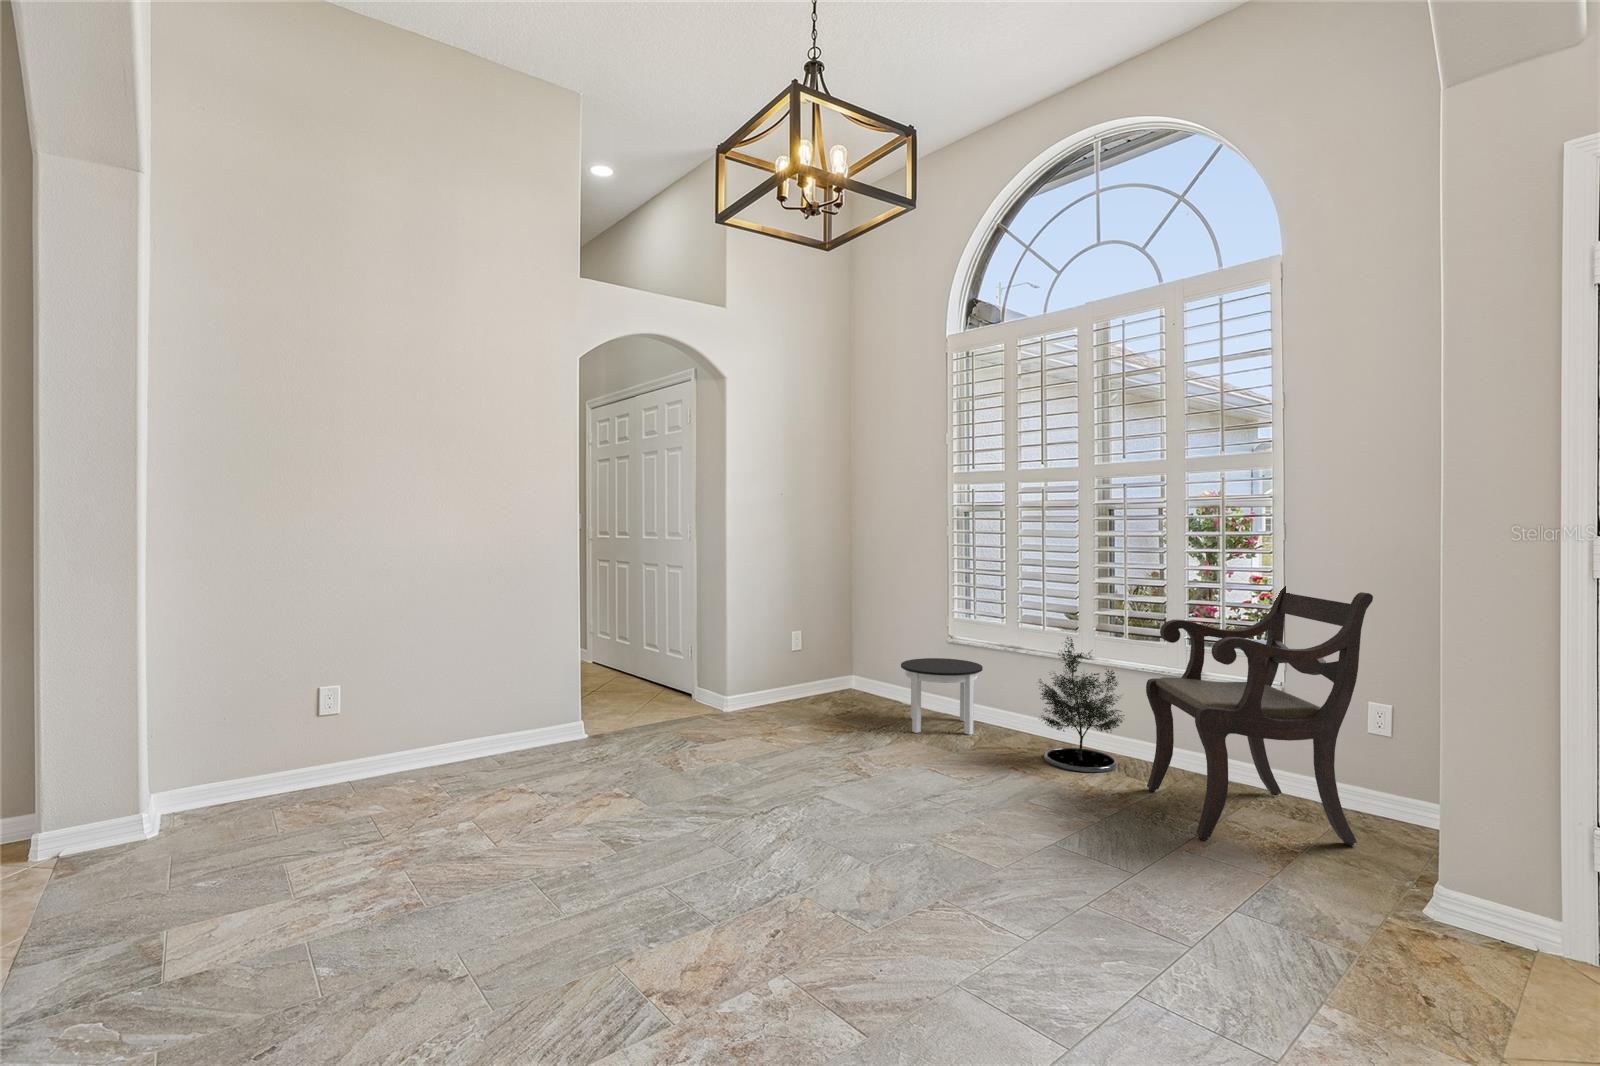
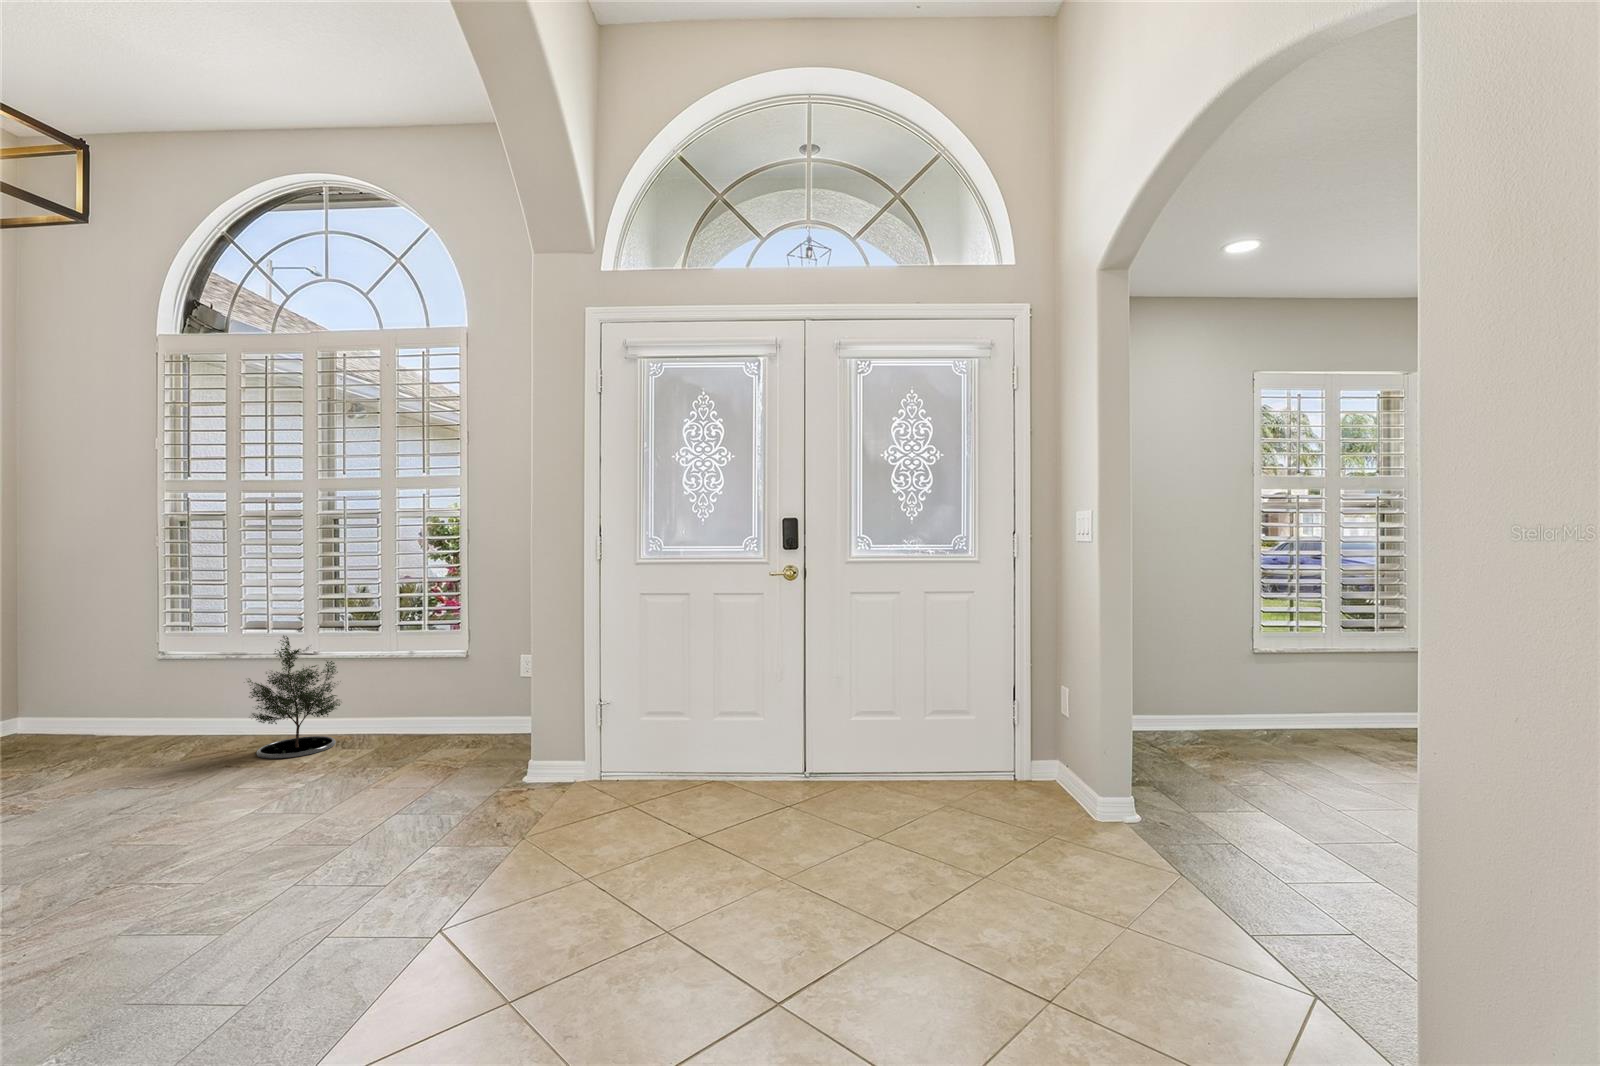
armchair: present [1146,586,1373,846] -> none [352,575,511,786]
round table: present [901,658,983,735] -> none [76,674,196,761]

